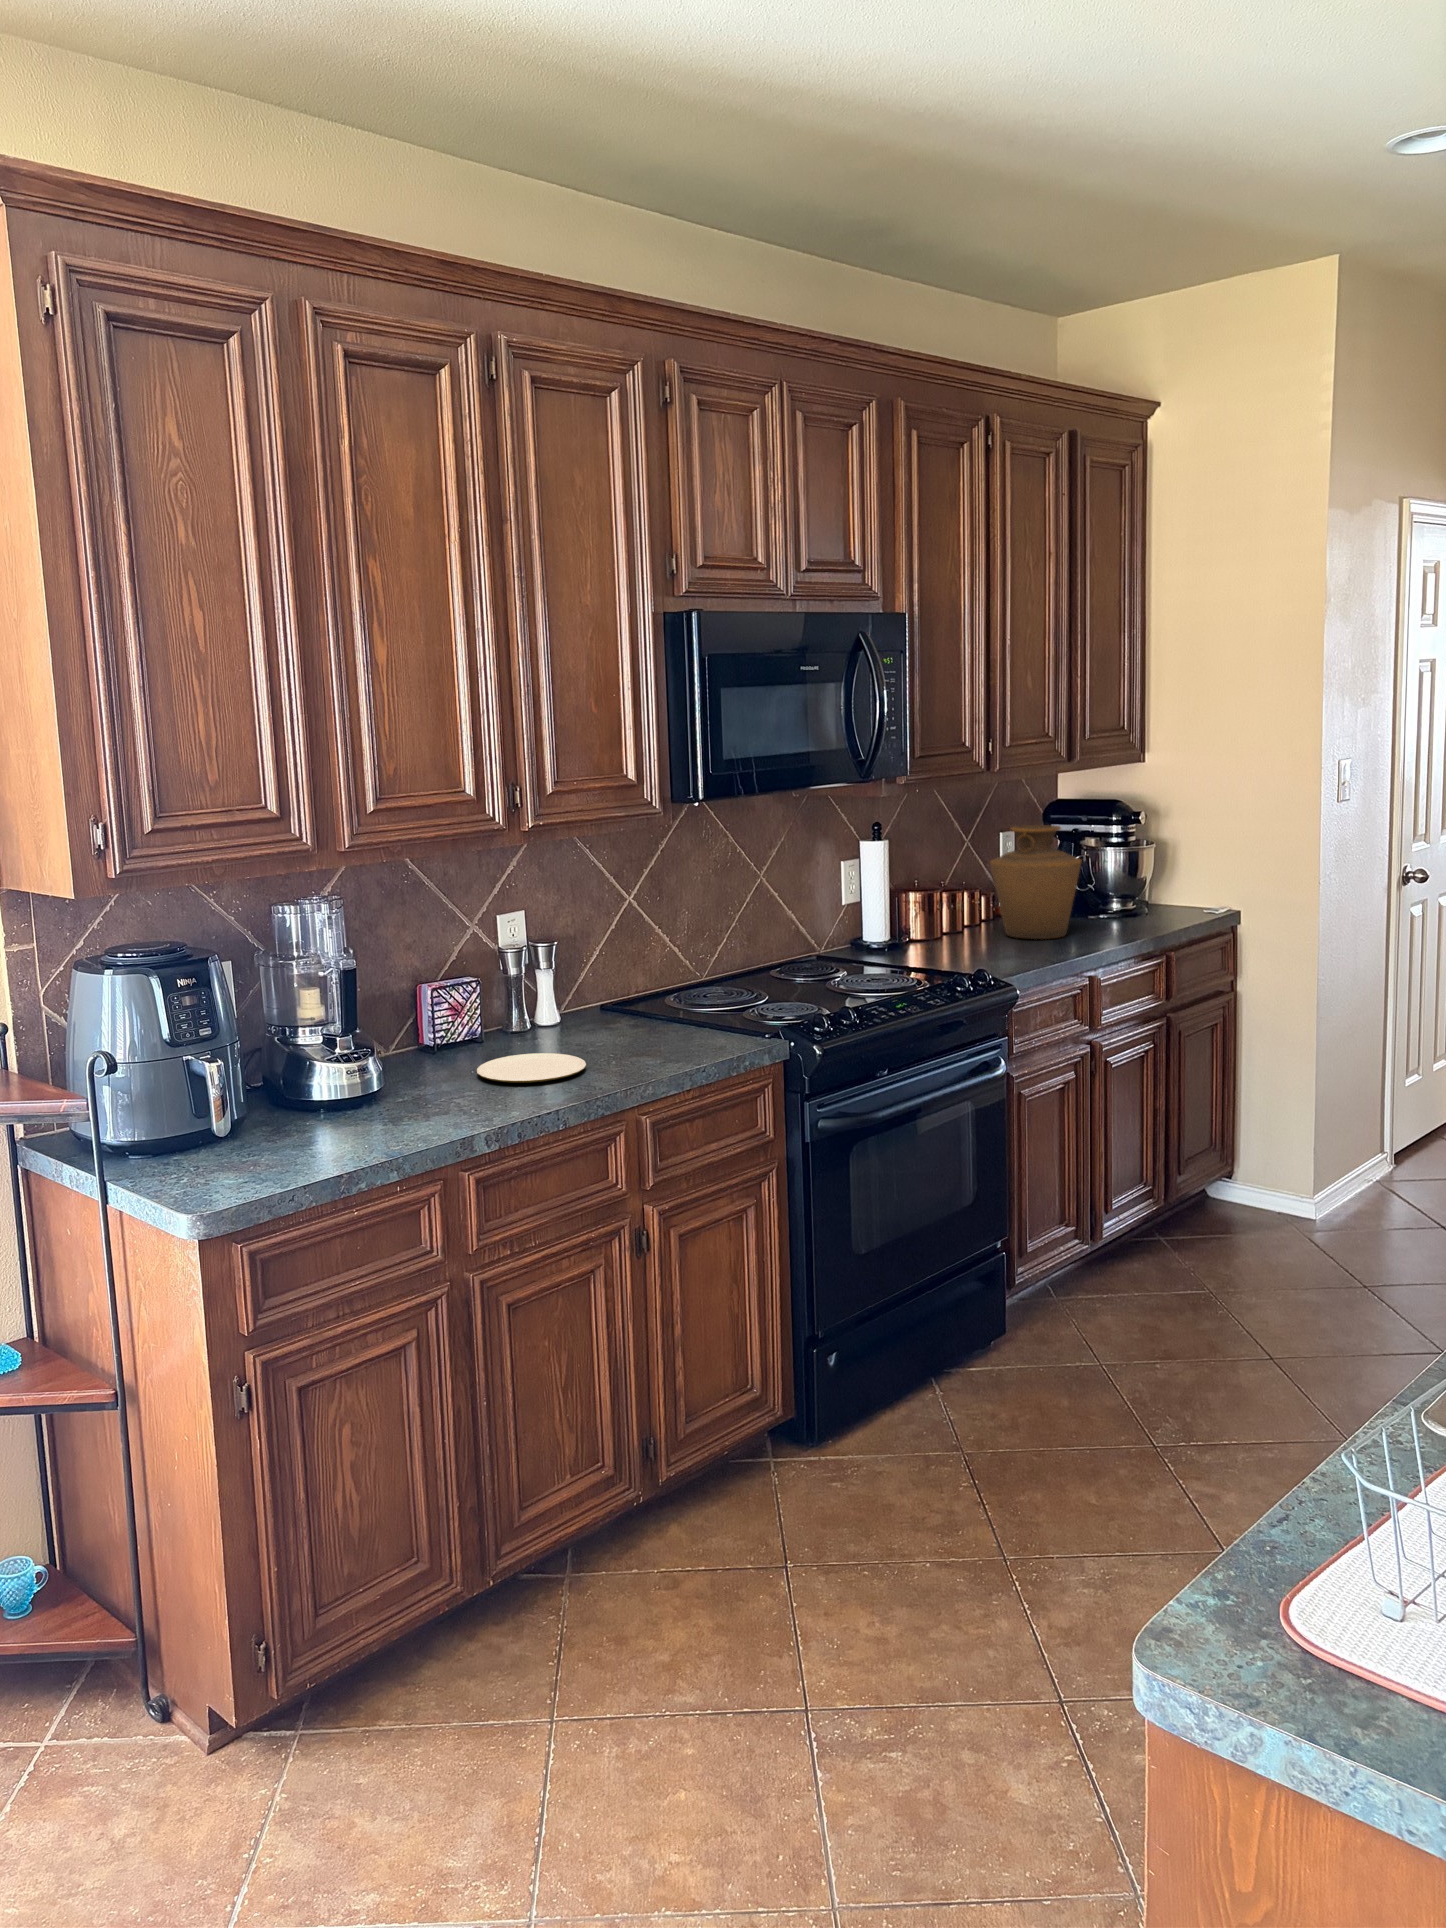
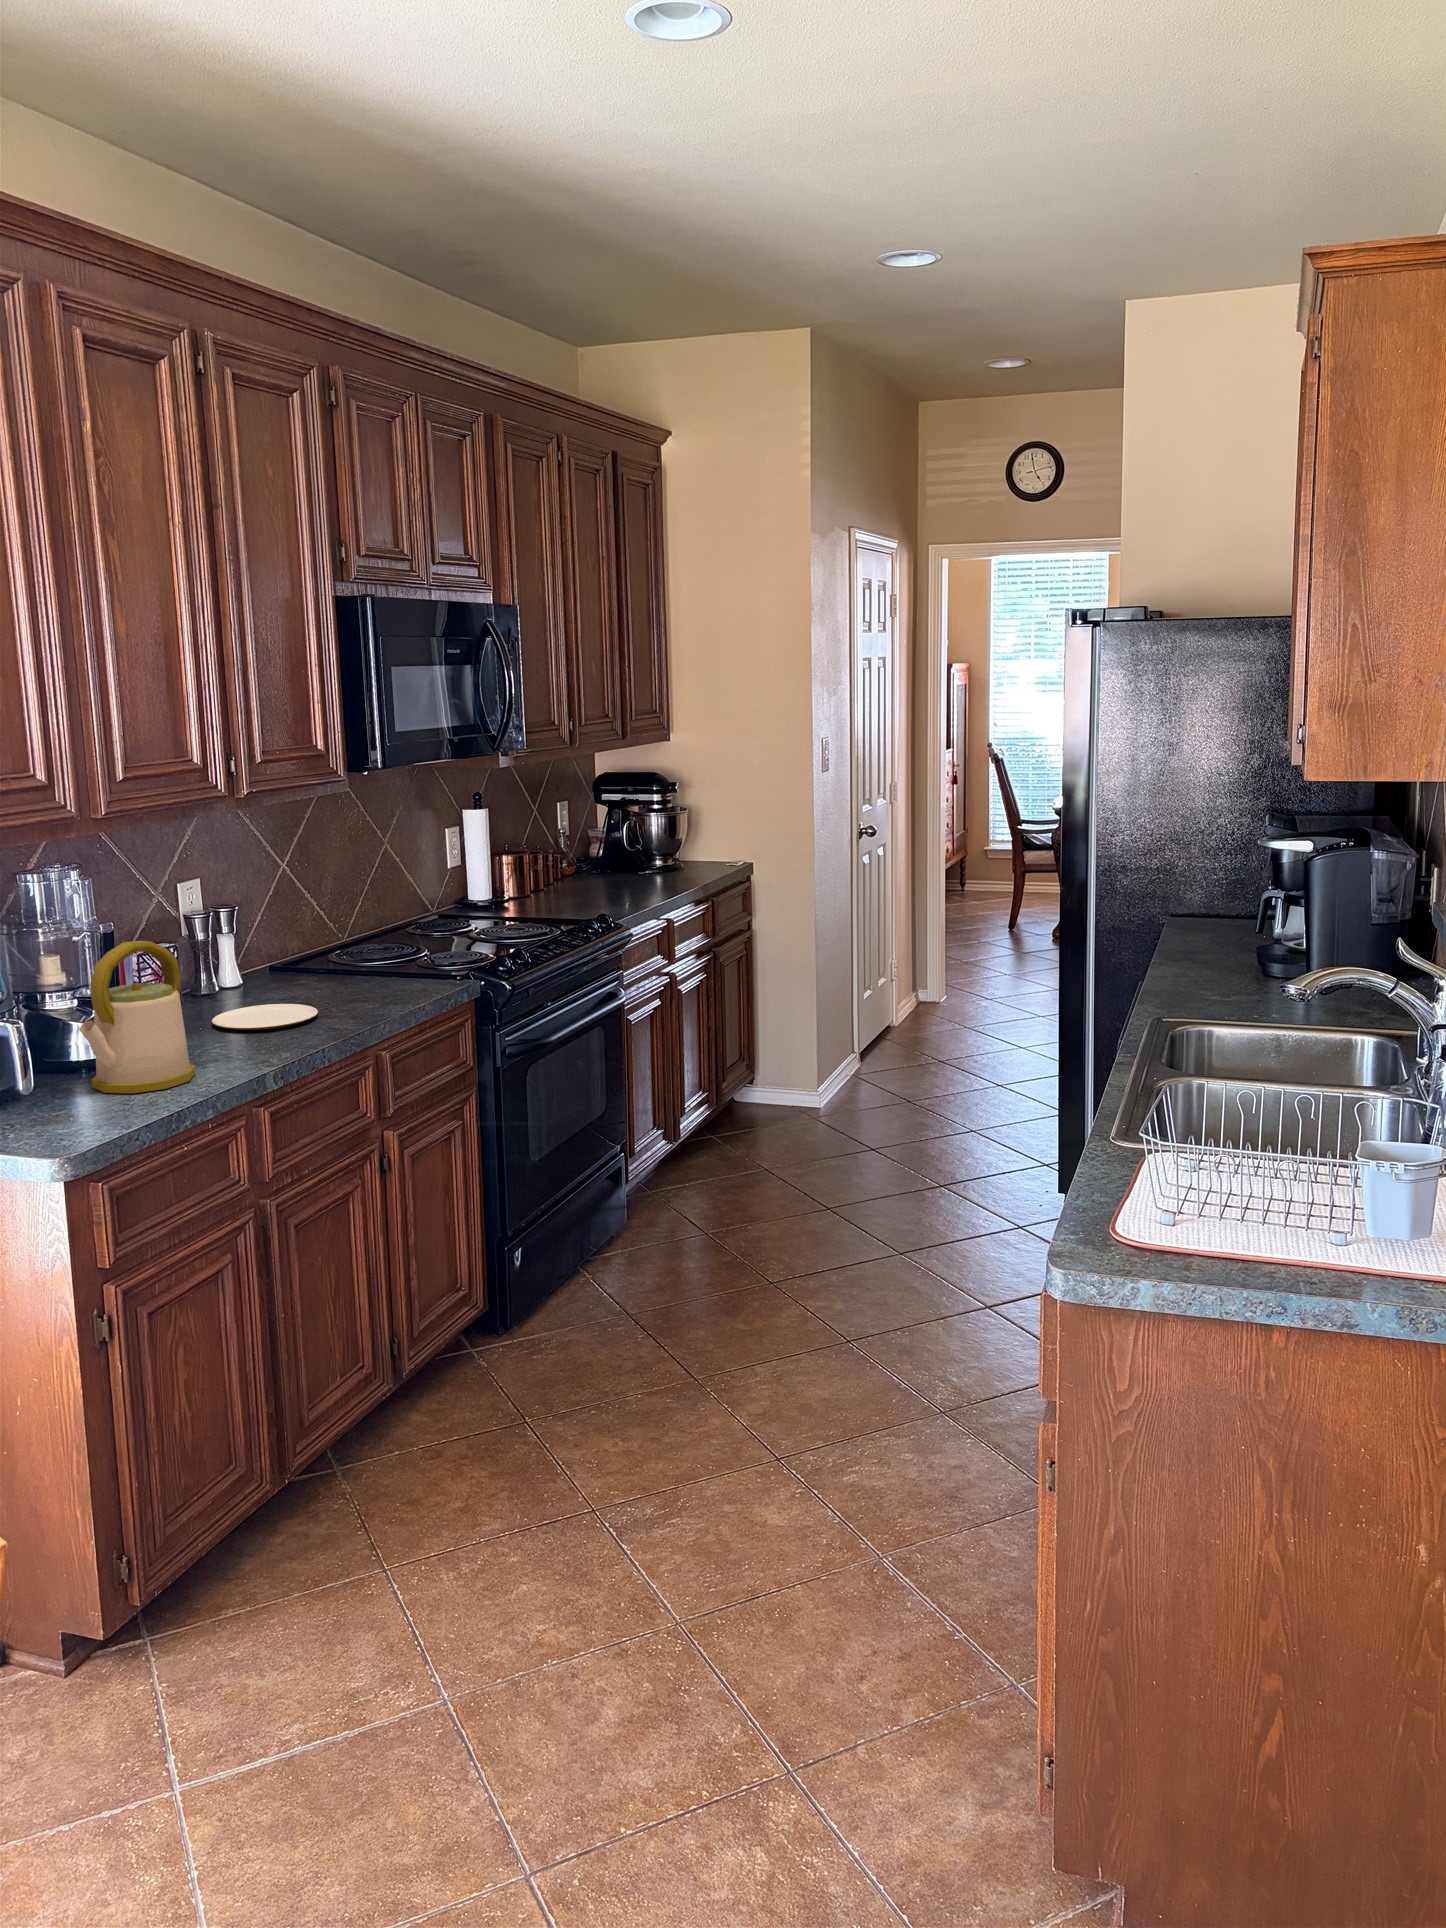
vase: present [990,825,1082,939] -> none [567,793,645,890]
kettle: none [282,984,406,1146] -> present [79,941,195,1093]

